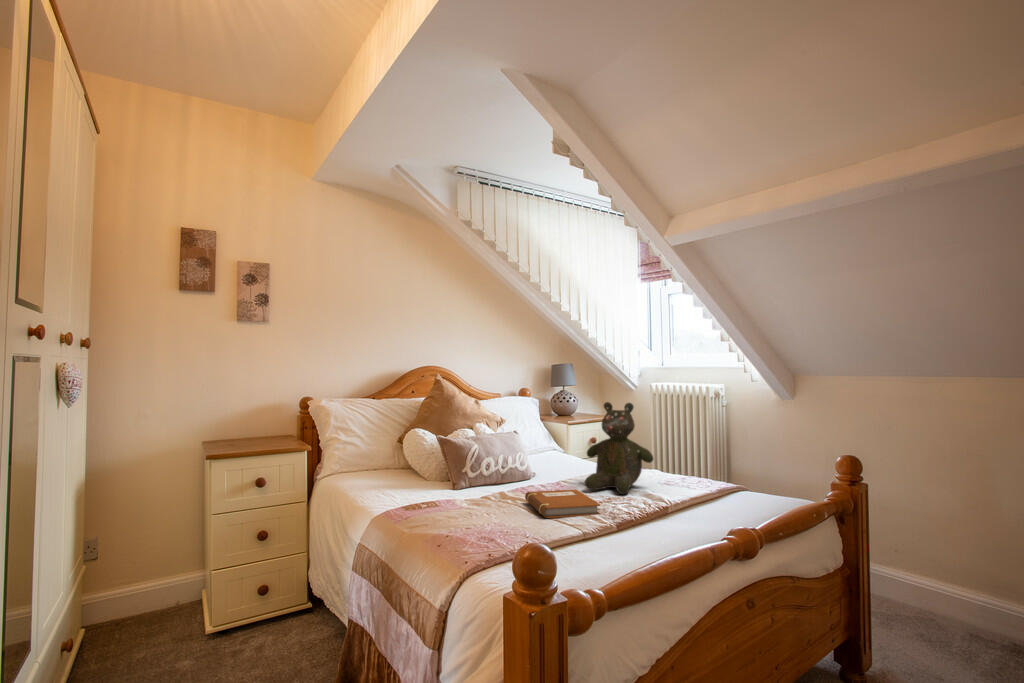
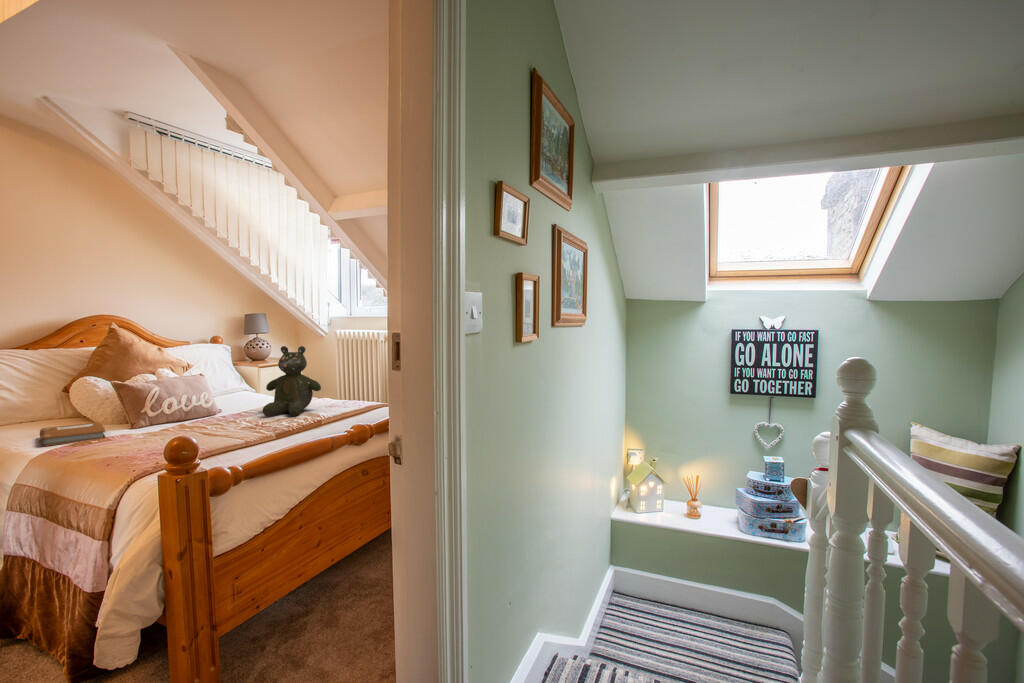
notebook: present [525,489,600,518] -> present [40,422,106,446]

